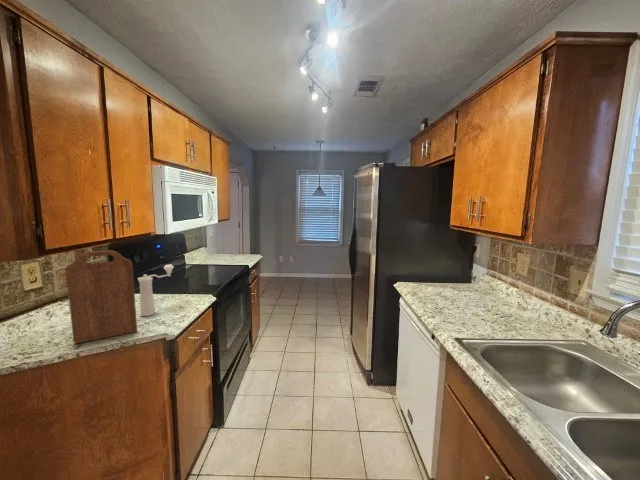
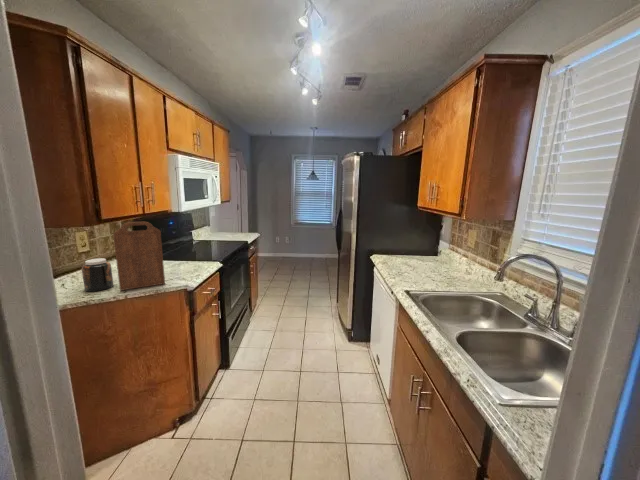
pepper mill: present [138,265,174,316] -> none [162,235,189,275]
jar: none [23,299,68,346] -> present [82,258,113,291]

